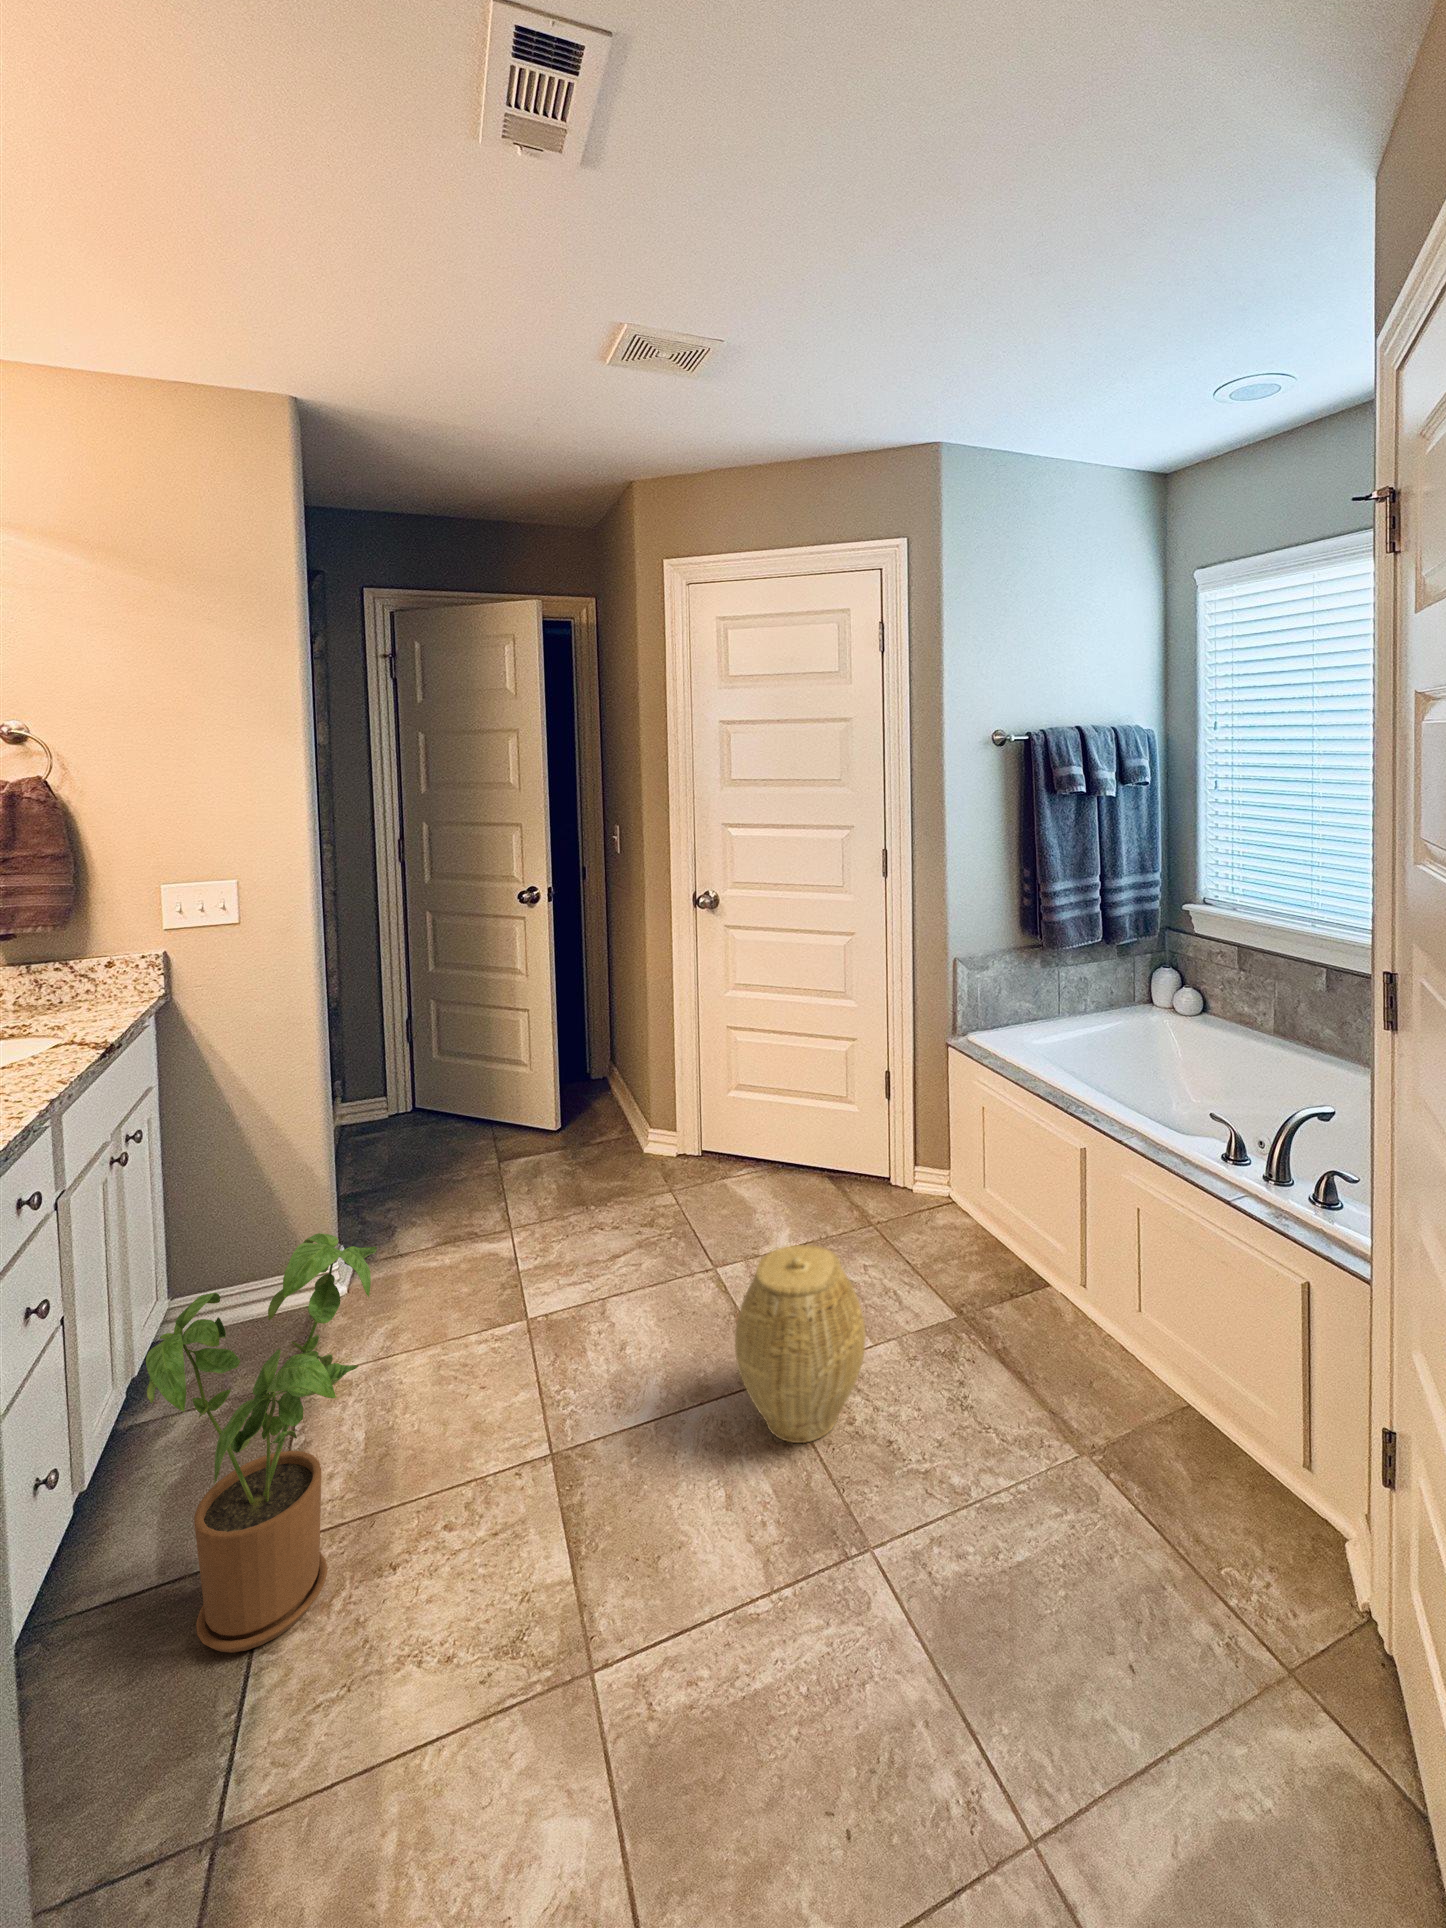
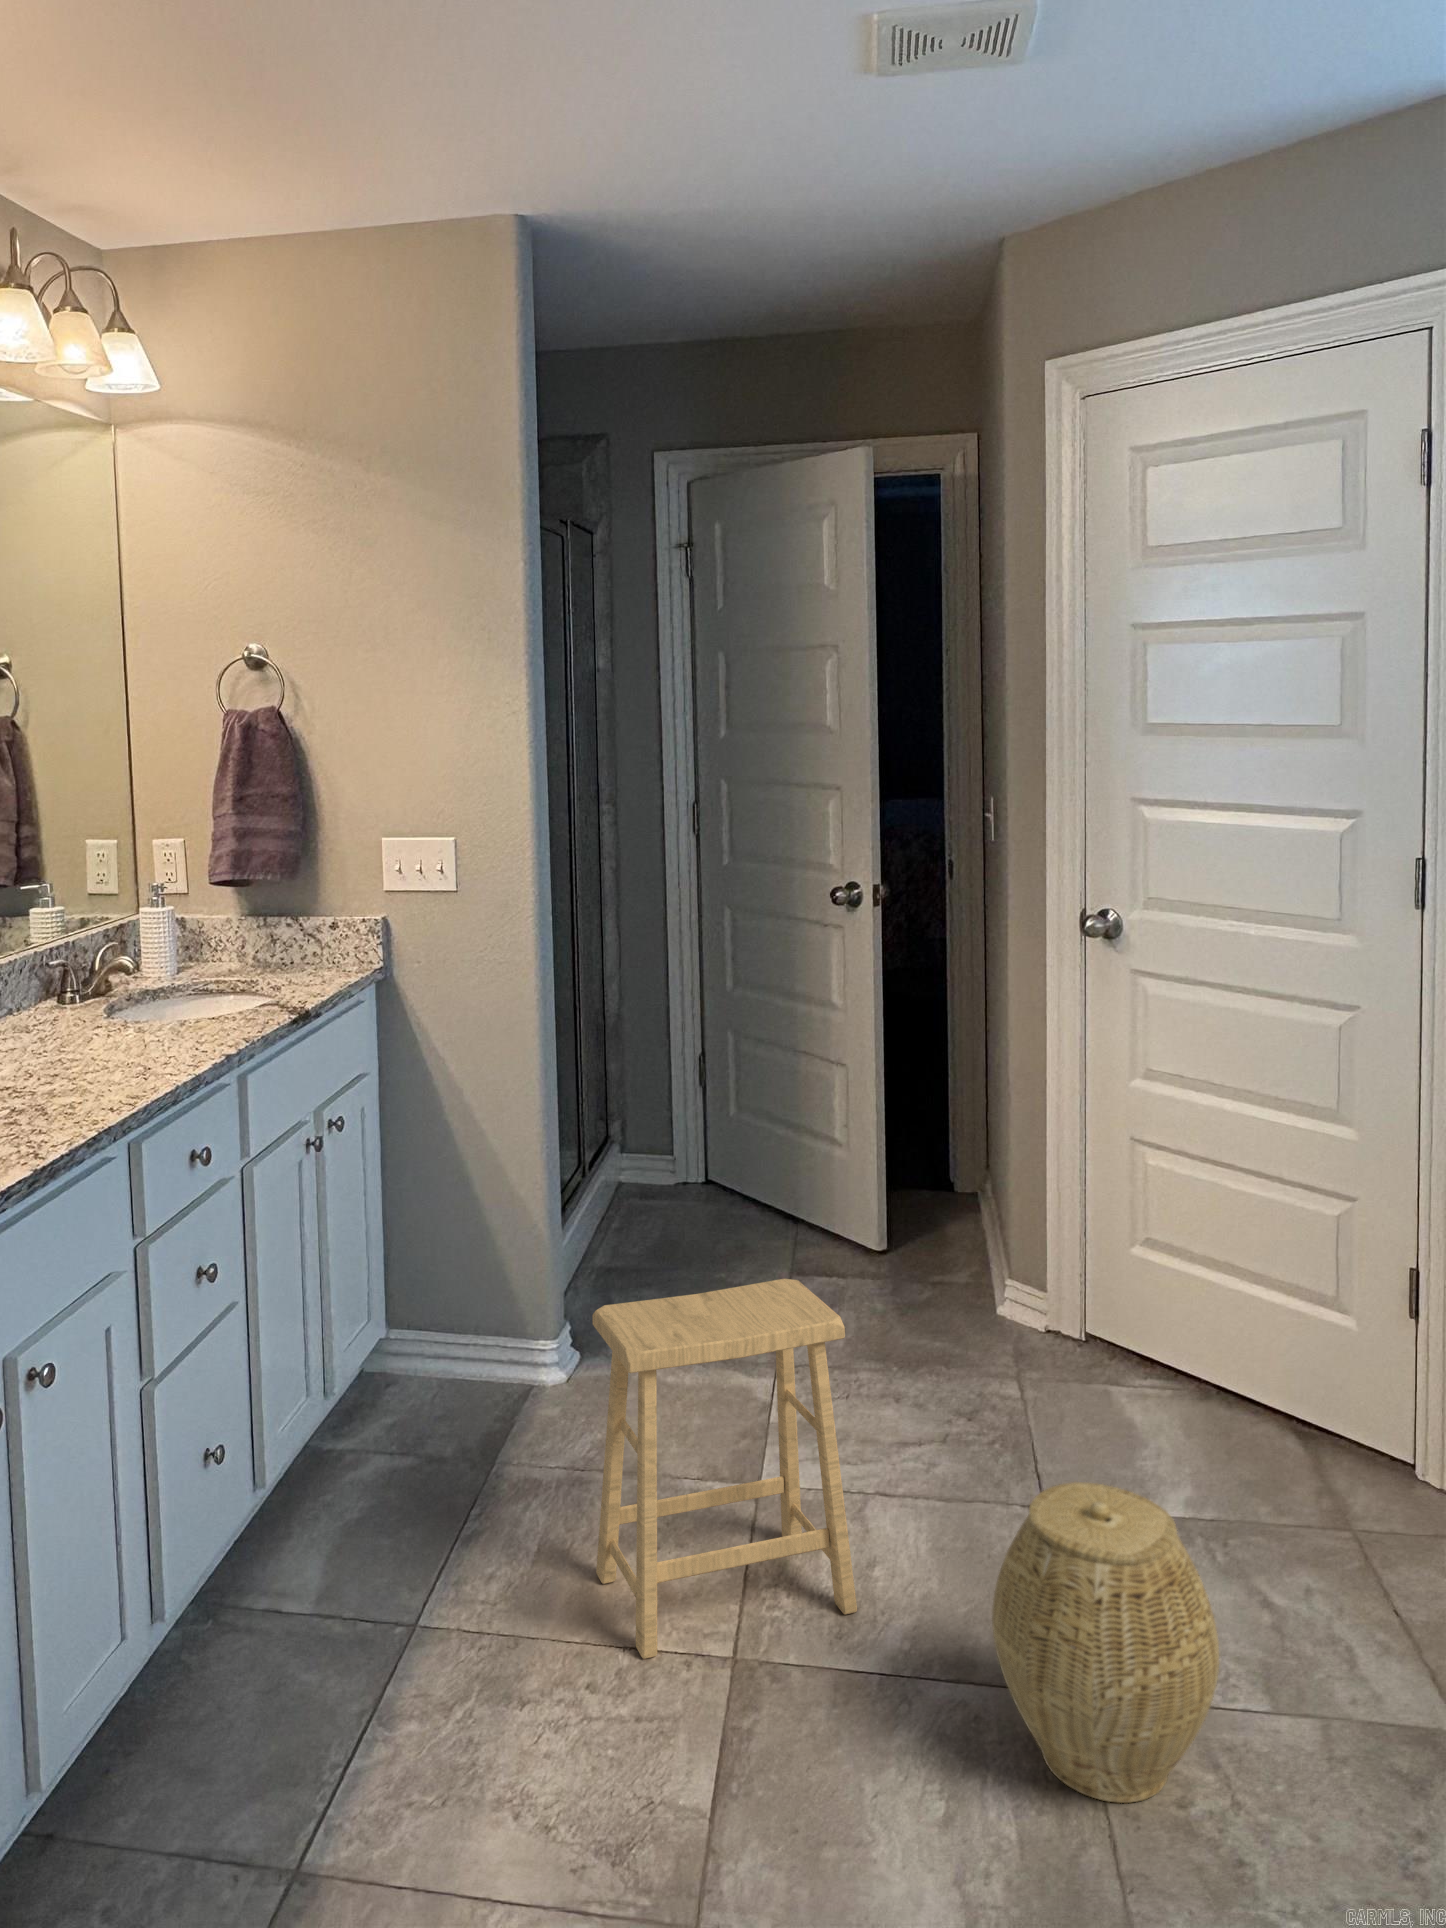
footstool: none [421,1168,625,1485] -> present [592,1279,857,1659]
house plant: present [146,1233,377,1653] -> none [287,1270,525,1718]

